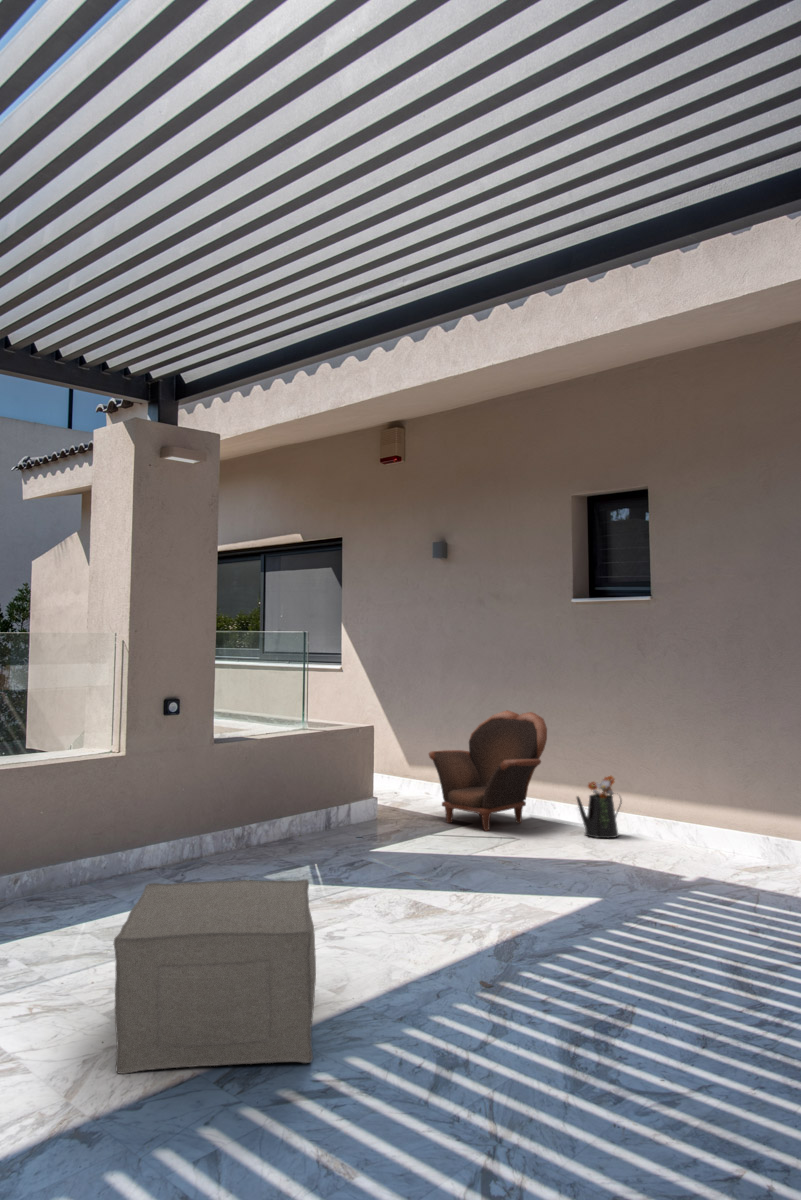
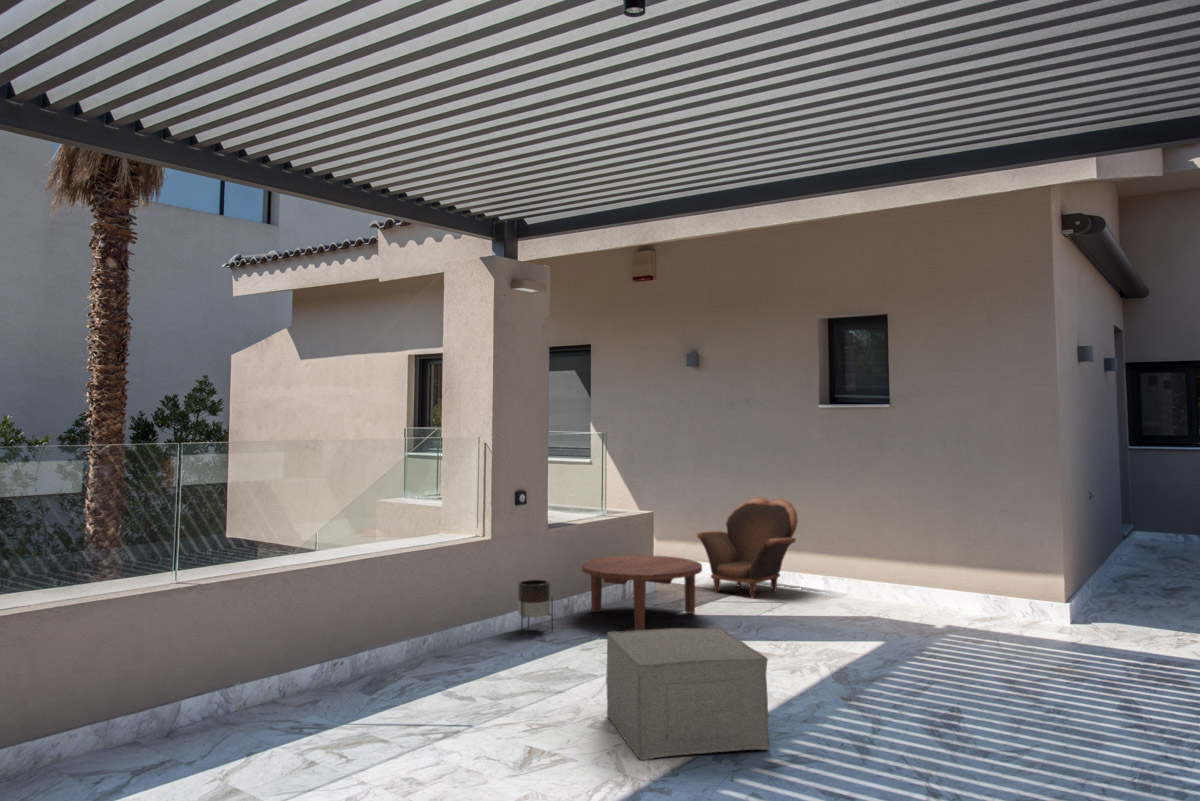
watering can: present [577,776,622,838] -> none [829,550,863,602]
coffee table: none [254,779,400,873] -> present [582,556,702,630]
planter: none [160,807,201,874] -> present [518,580,553,634]

